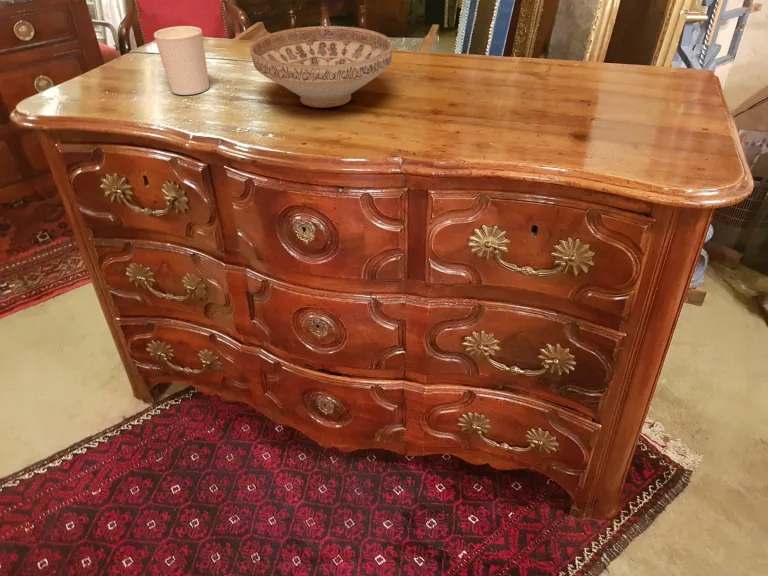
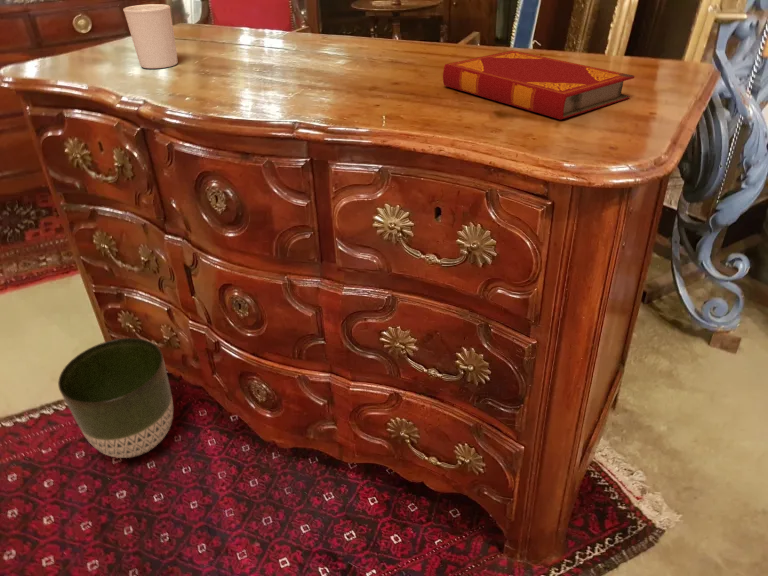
decorative bowl: present [250,26,392,108] -> none [193,8,337,82]
hardback book: none [503,61,682,137] -> present [443,51,634,120]
planter: none [115,367,226,488] -> present [58,338,173,458]

